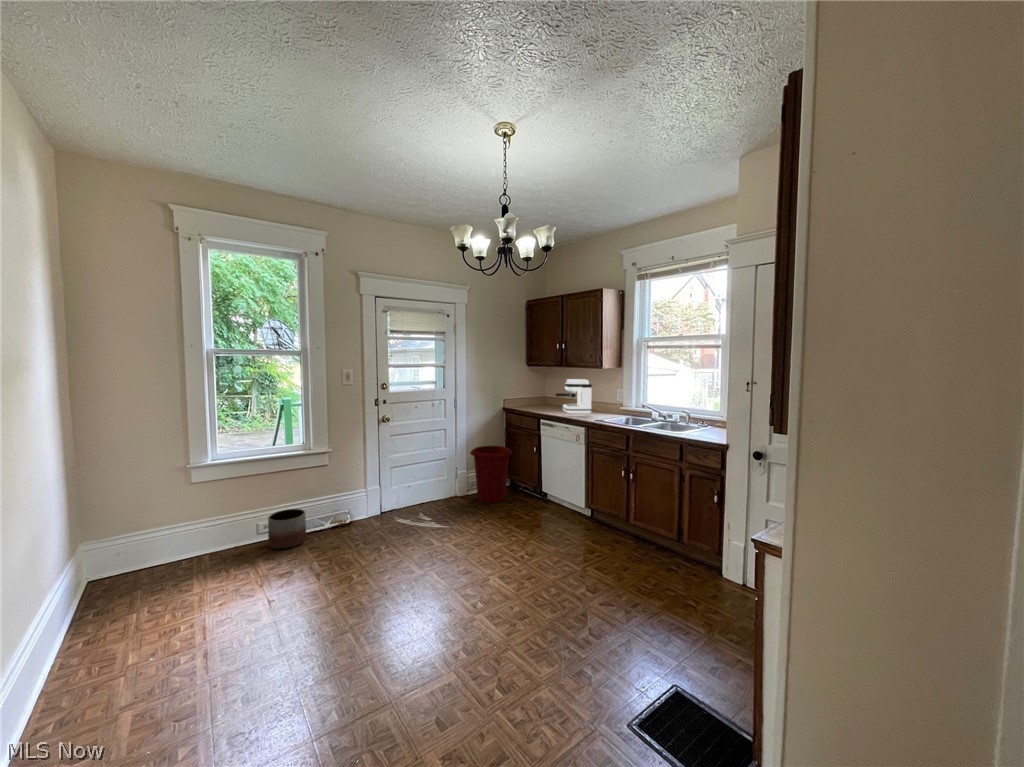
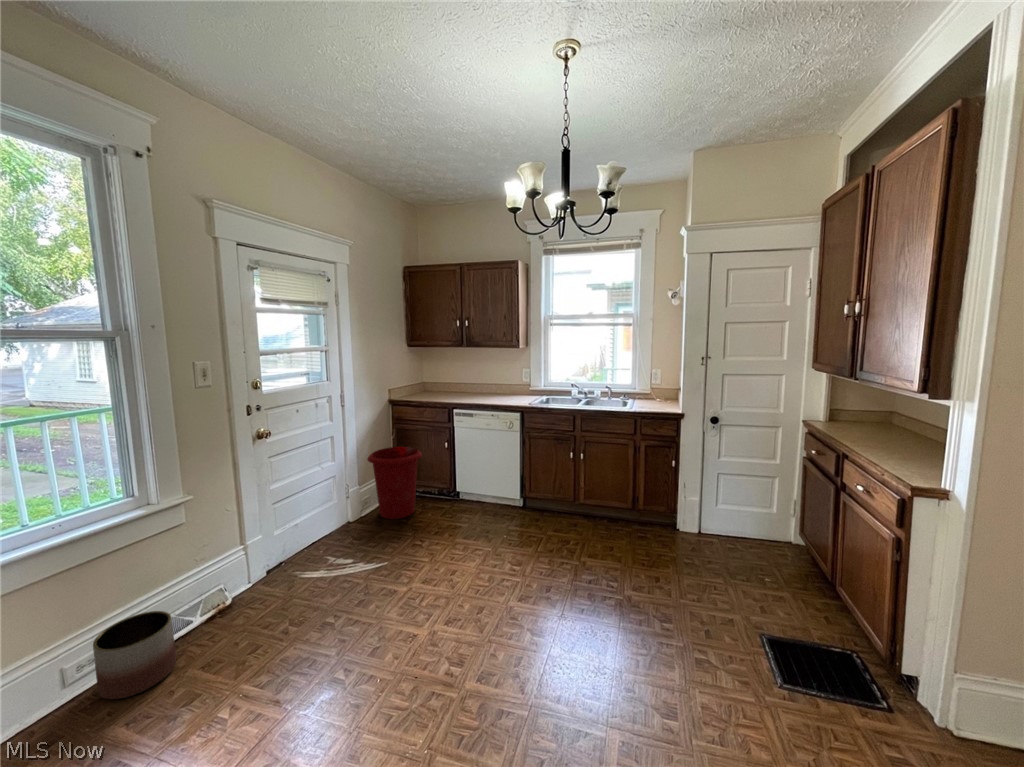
coffee maker: present [556,379,592,414] -> none [463,360,504,399]

